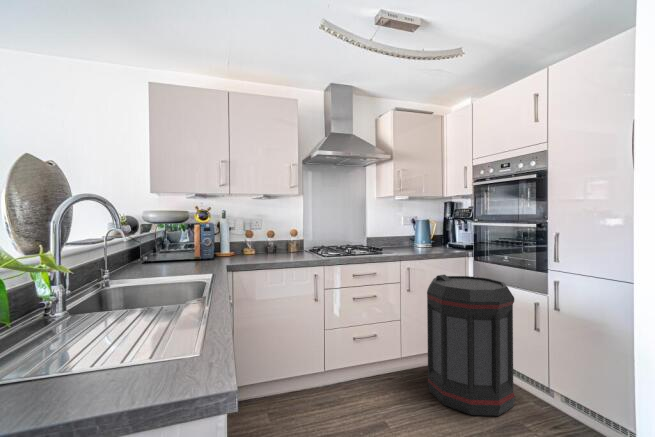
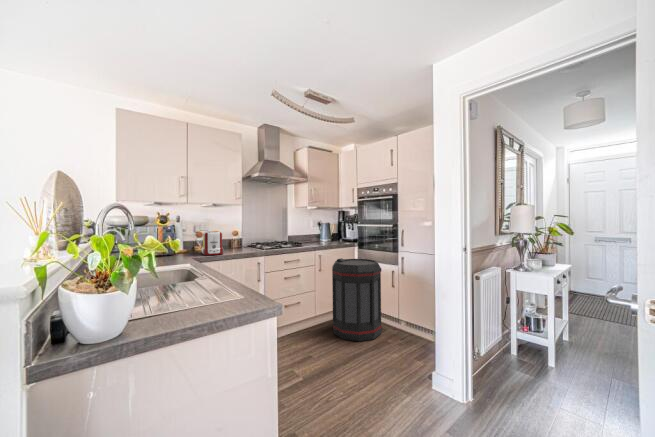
toaster: none [243,230,271,262] -> present [202,232,224,255]

